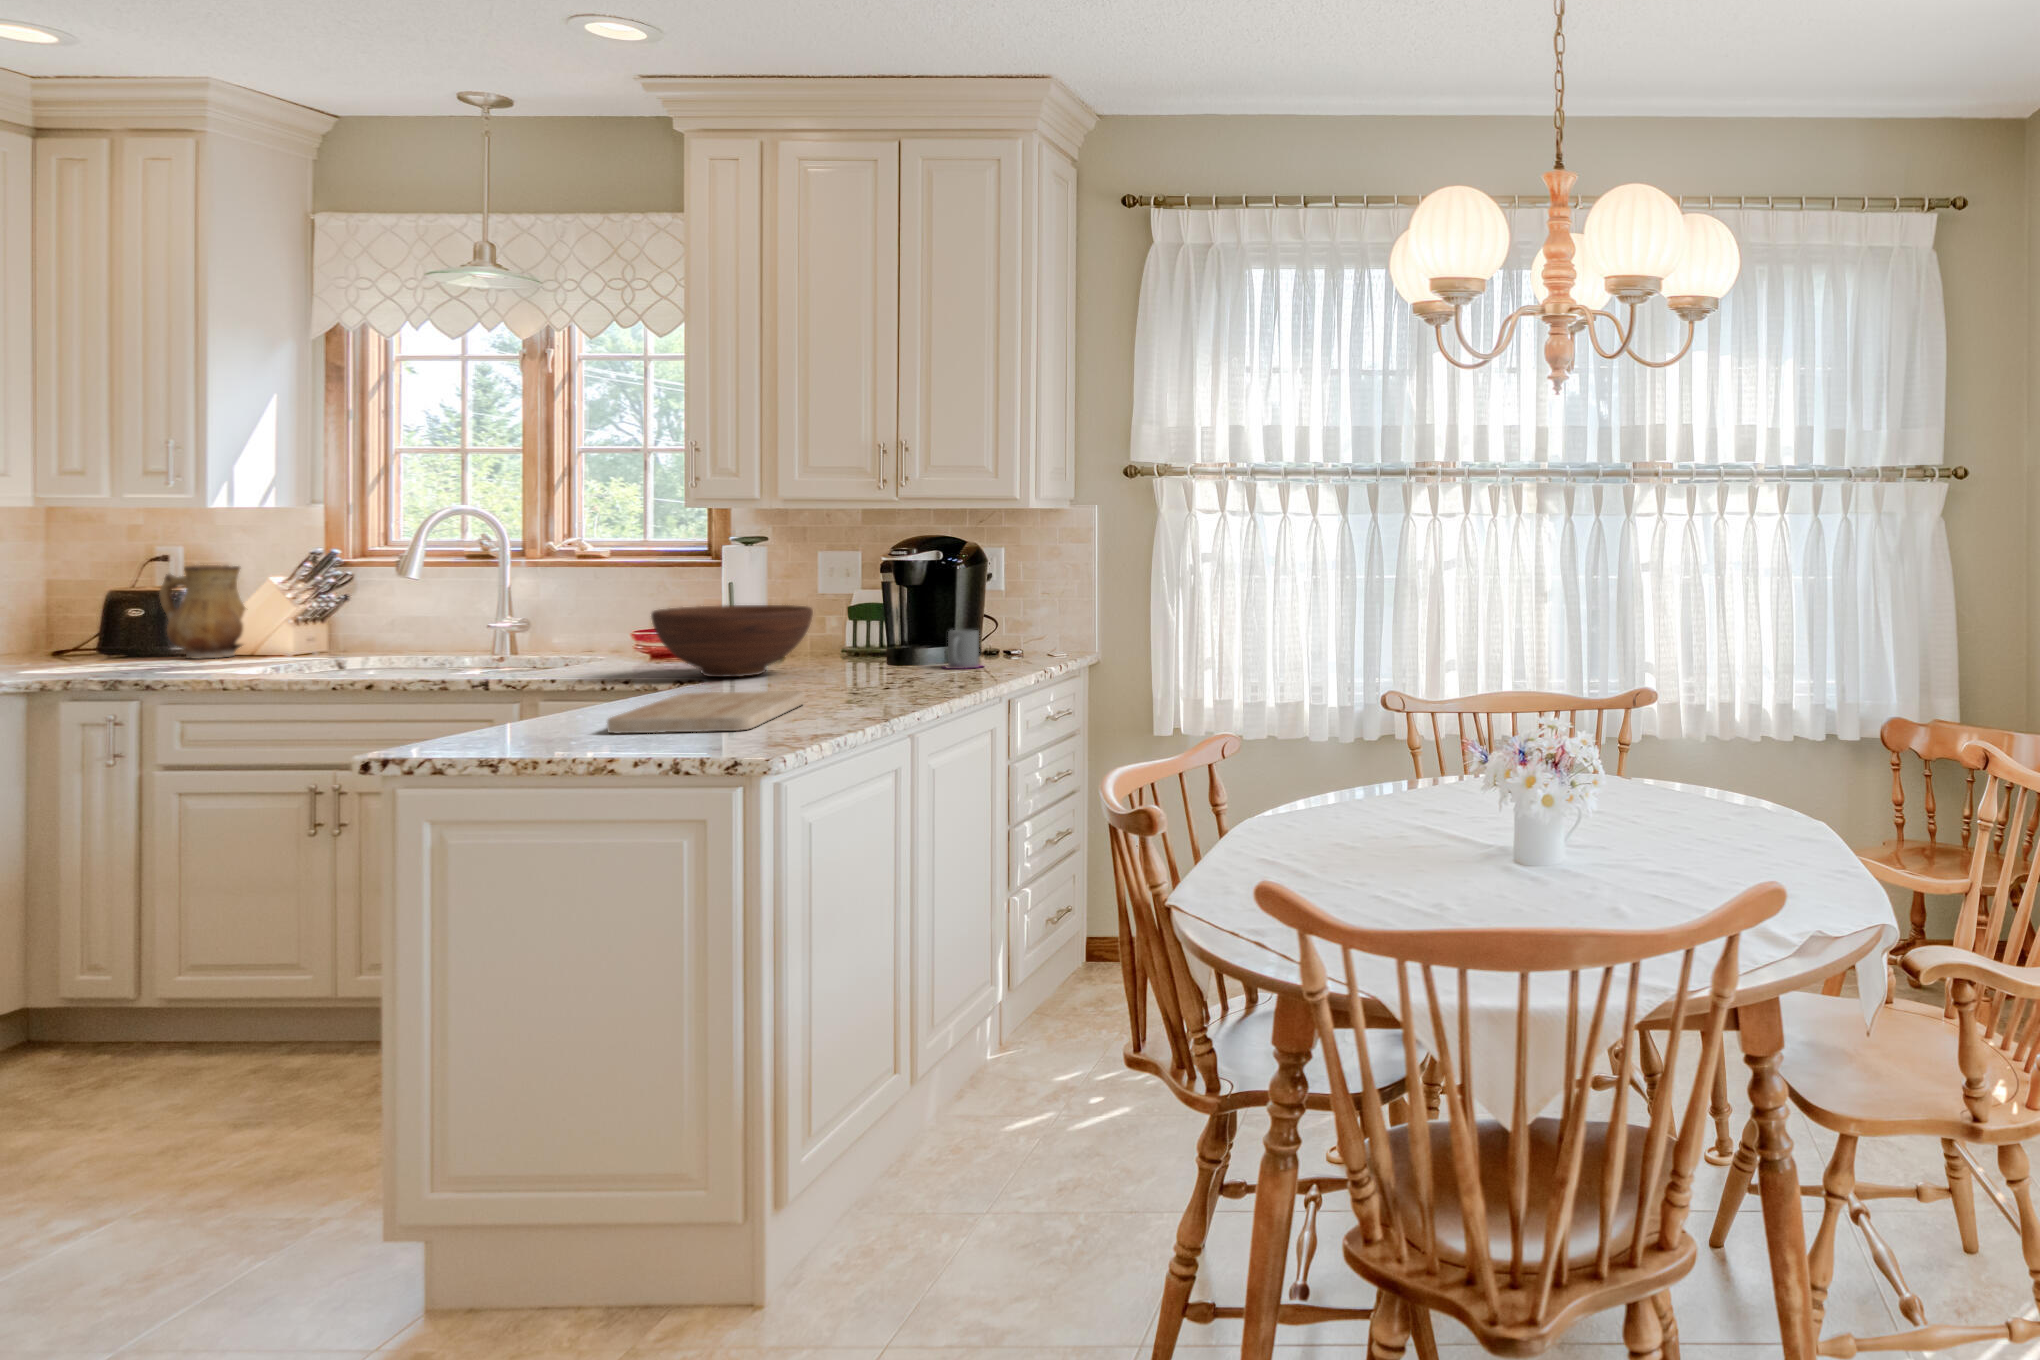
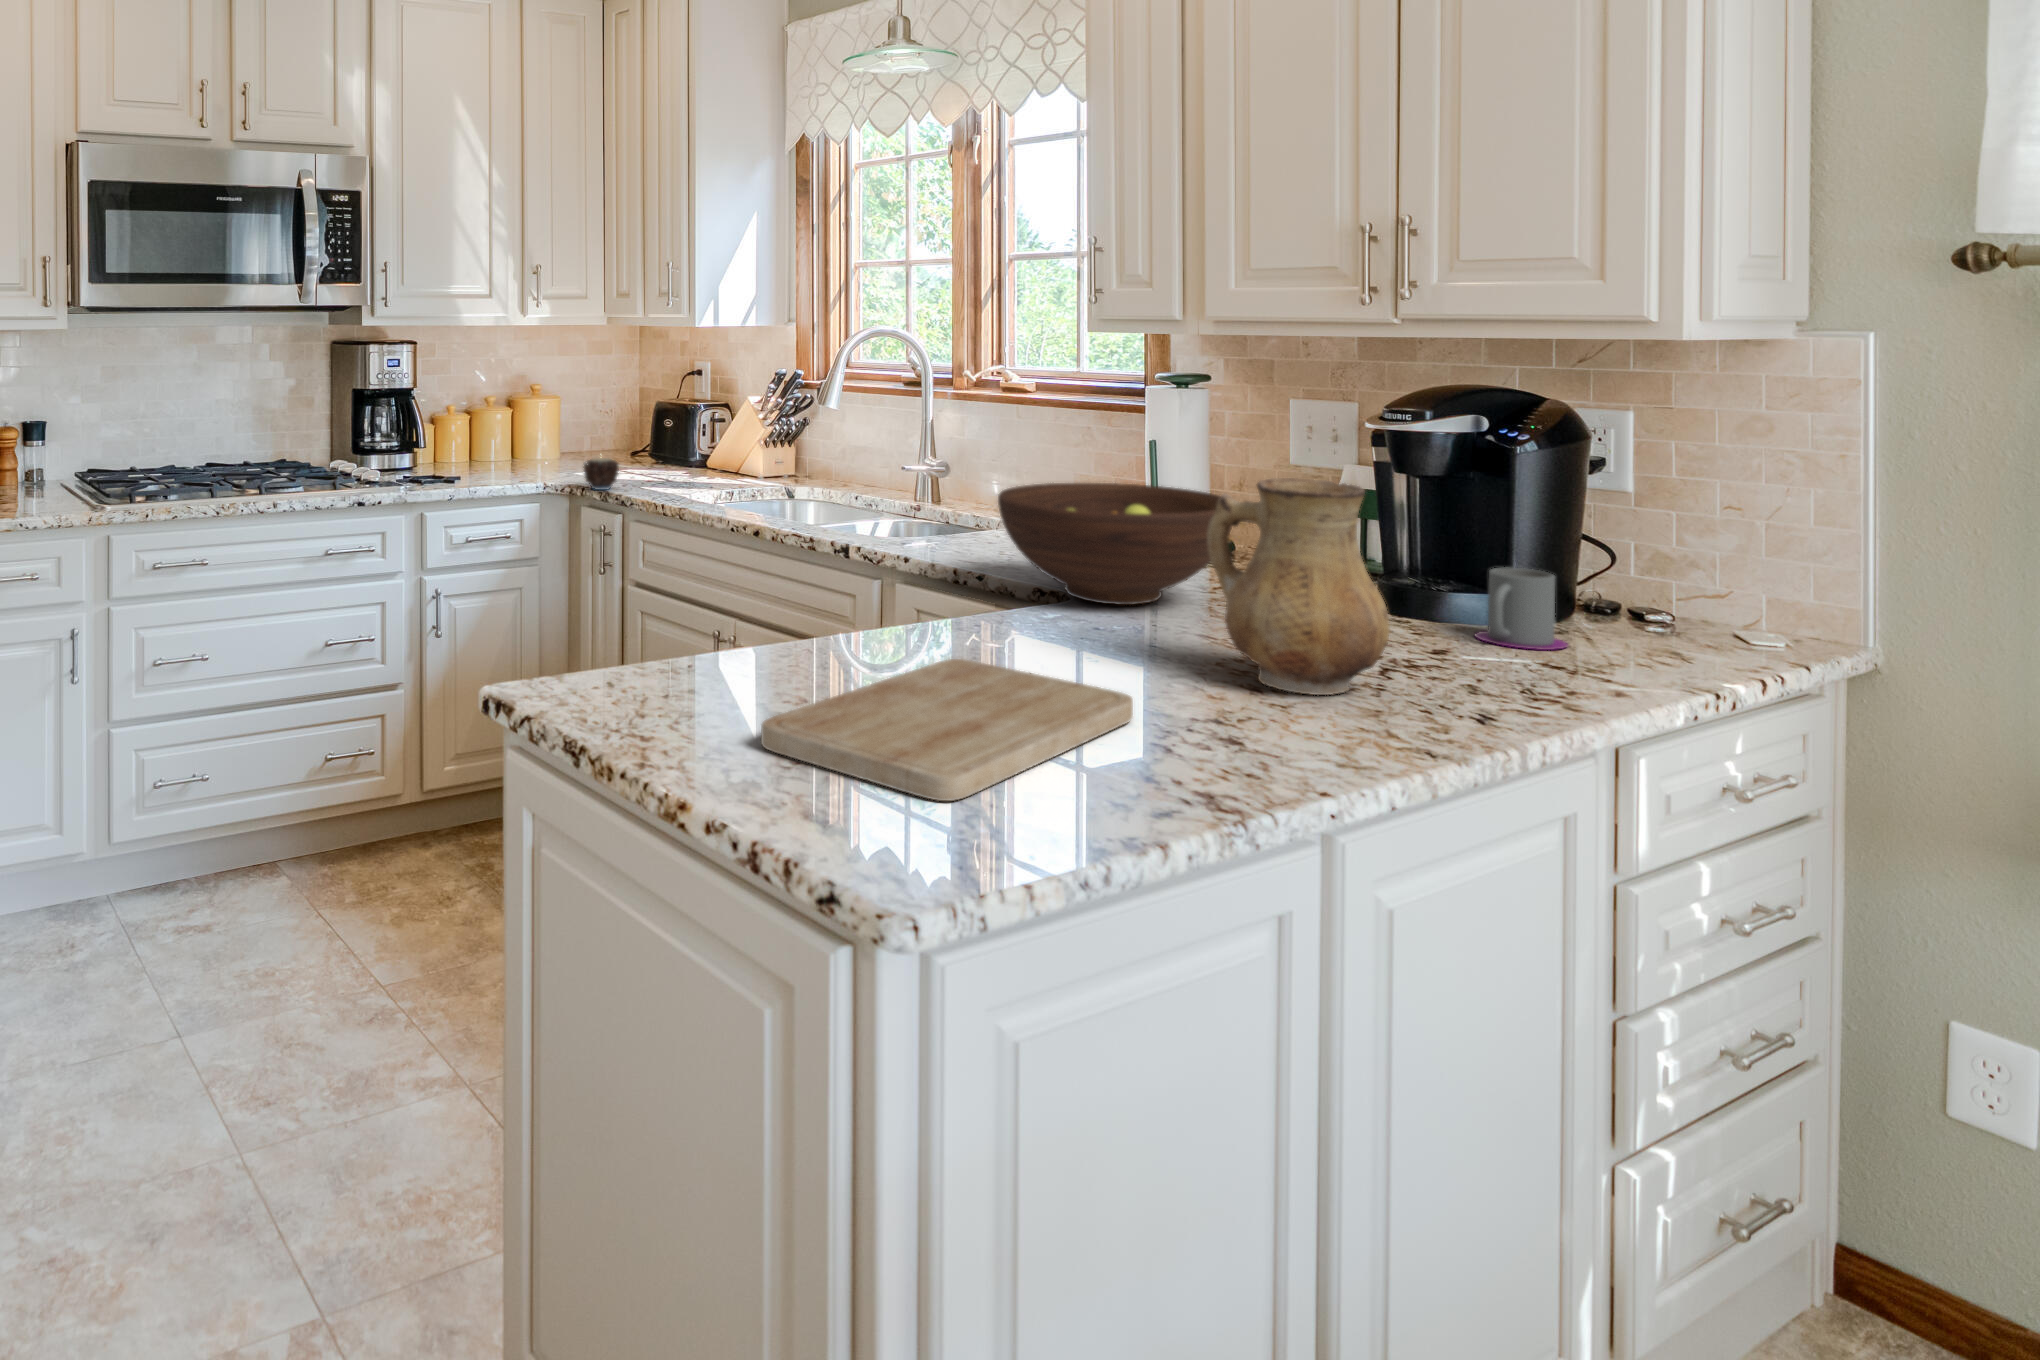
ceramic pitcher: present [159,565,246,659] -> present [1207,478,1390,695]
candle: none [75,634,132,673] -> present [583,458,619,490]

